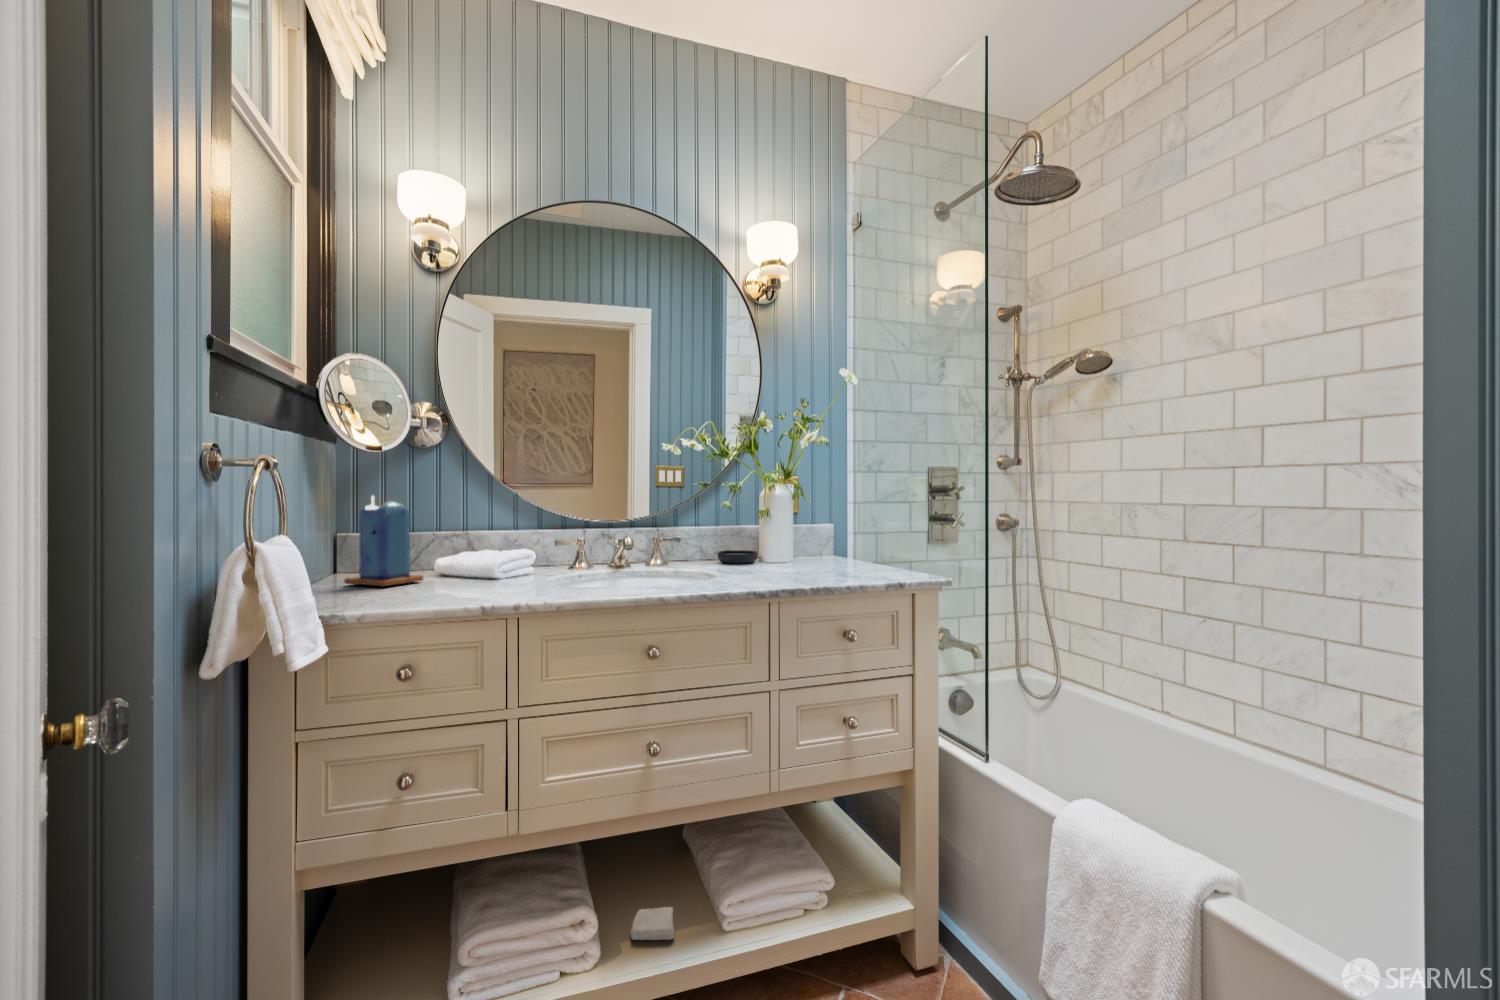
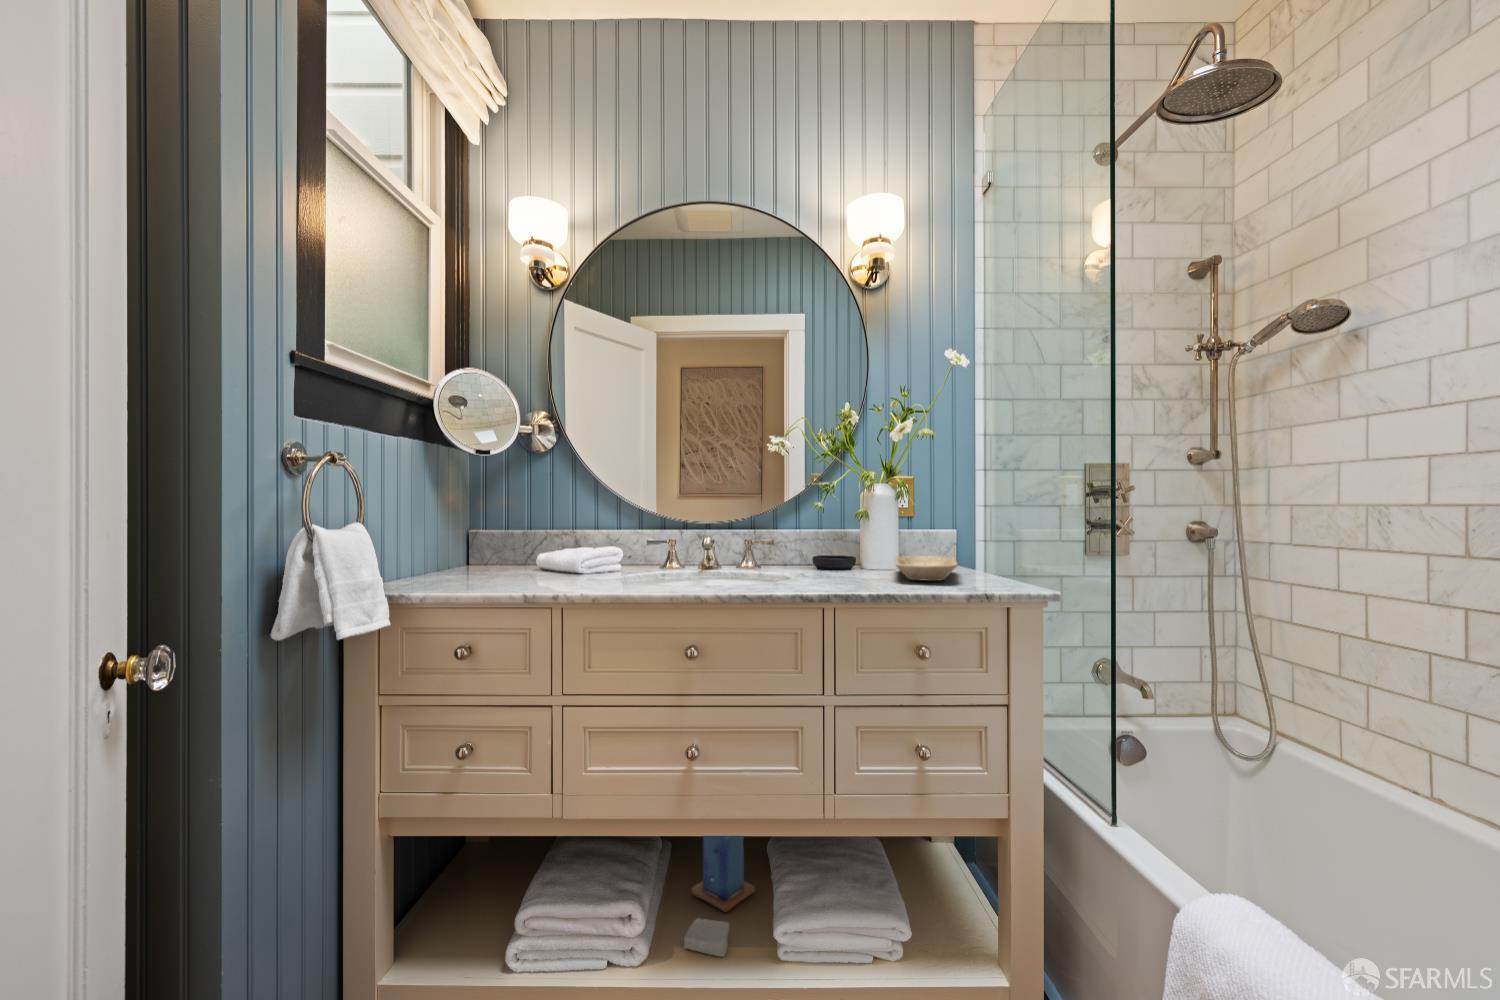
candle: present [344,495,423,586] -> present [691,836,755,913]
tray: none [796,550,865,573] -> present [894,556,958,581]

